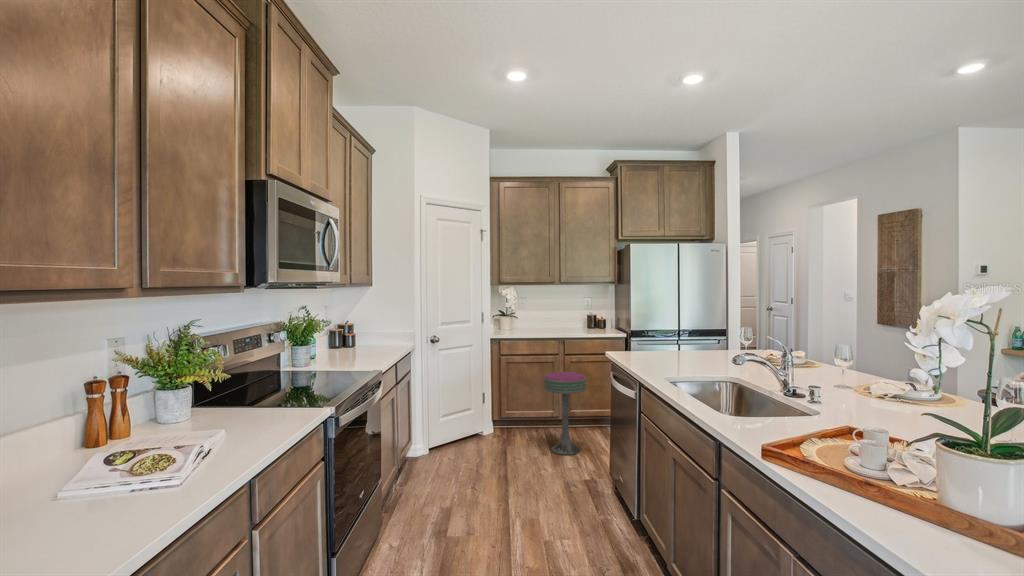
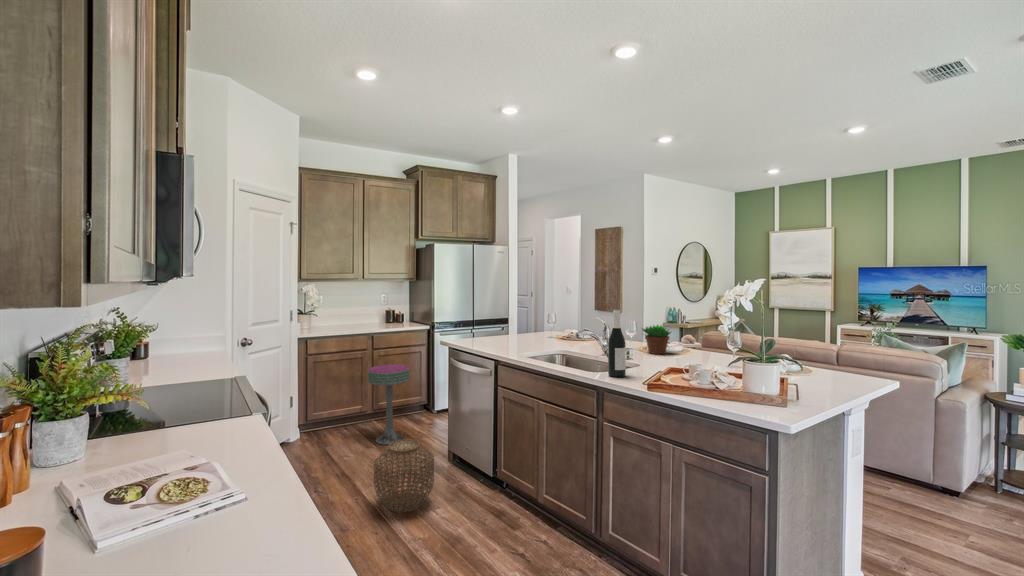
wine bottle: none [736,332,765,431] -> present [608,309,626,377]
succulent plant: none [854,355,912,404] -> present [642,325,671,354]
woven basket: none [508,454,569,532] -> present [374,439,434,513]

